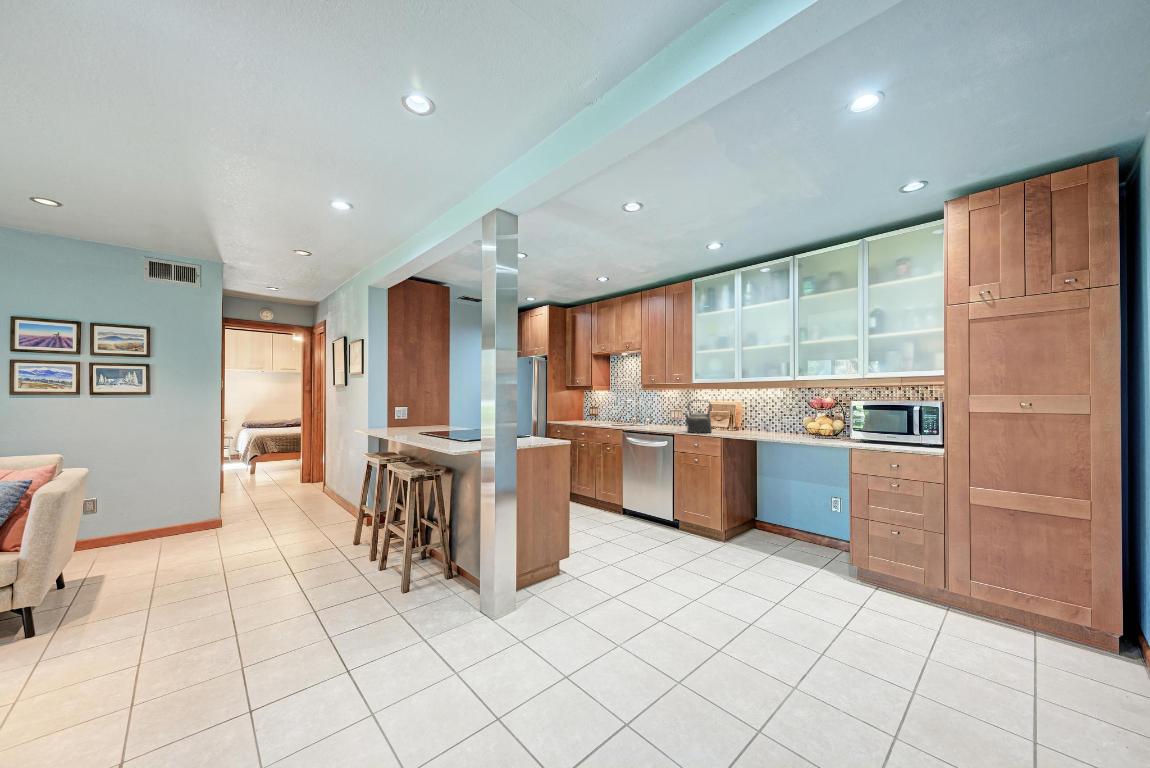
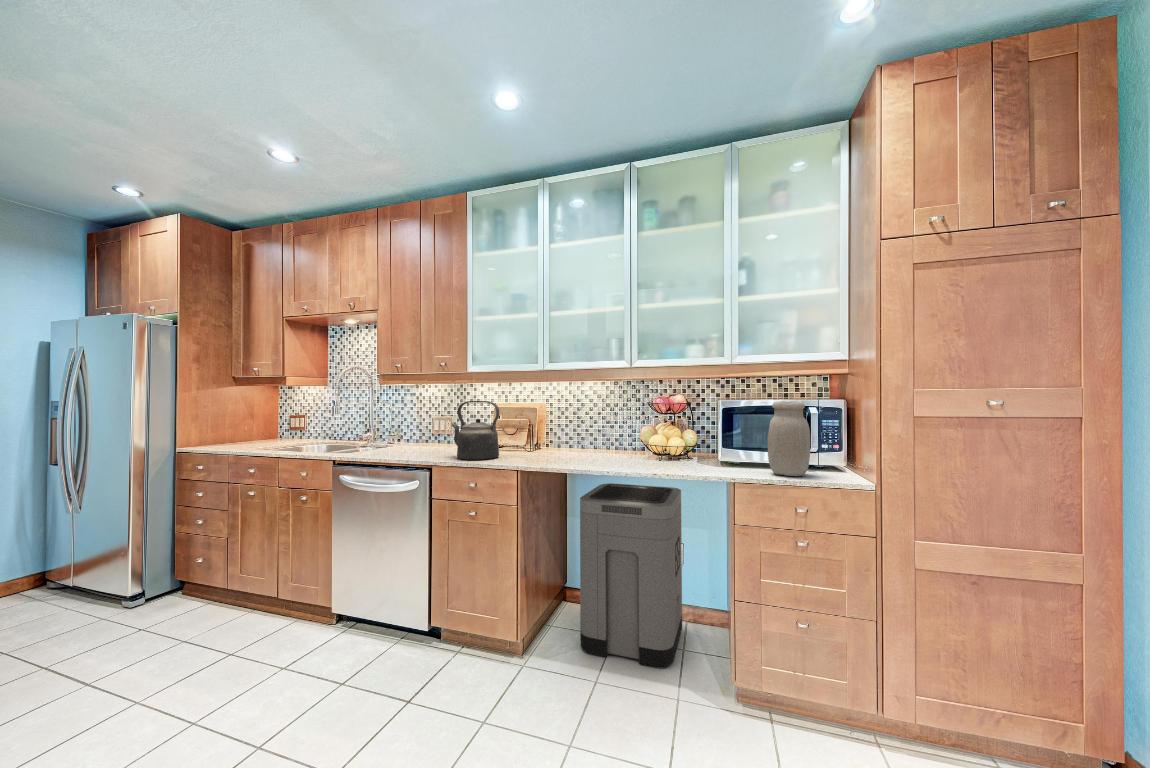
jar: none [877,402,906,447] -> present [768,401,810,476]
trash can: none [760,454,836,562] -> present [580,483,682,668]

